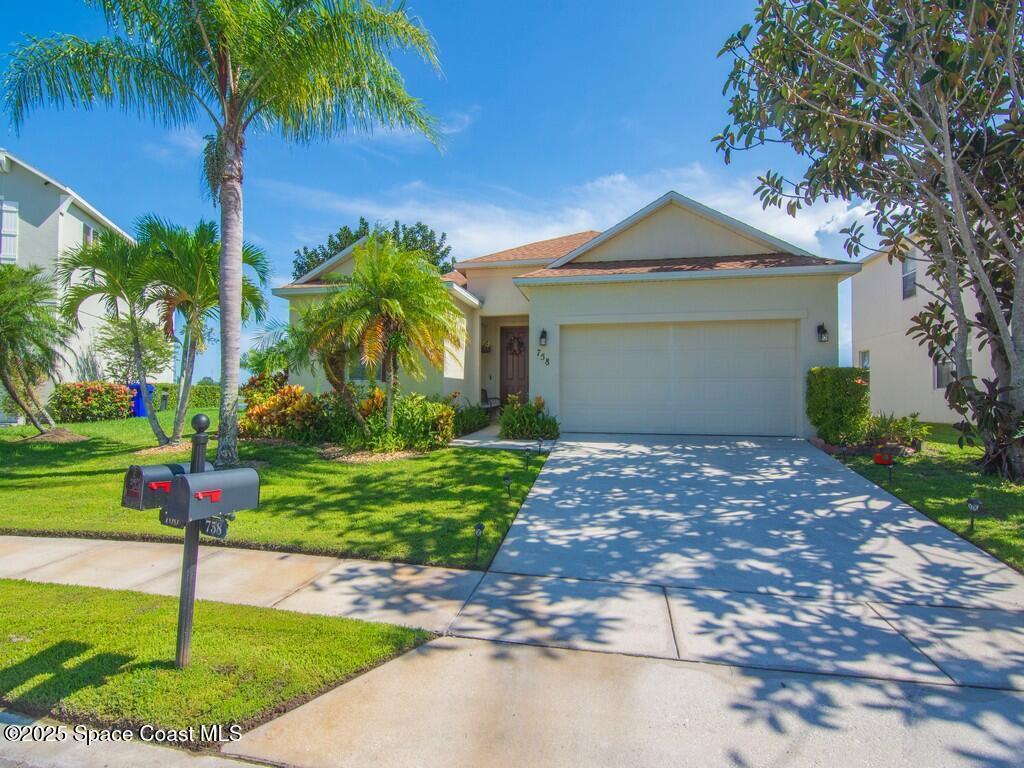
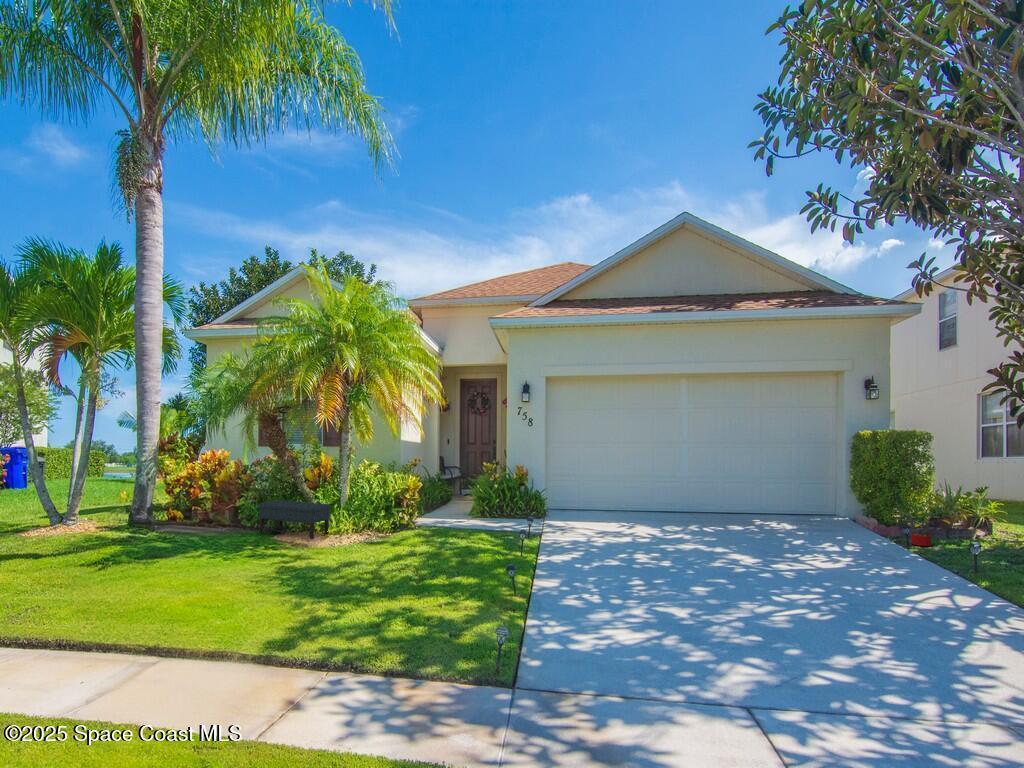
bench: none [325,425,380,456] -> present [258,500,331,539]

